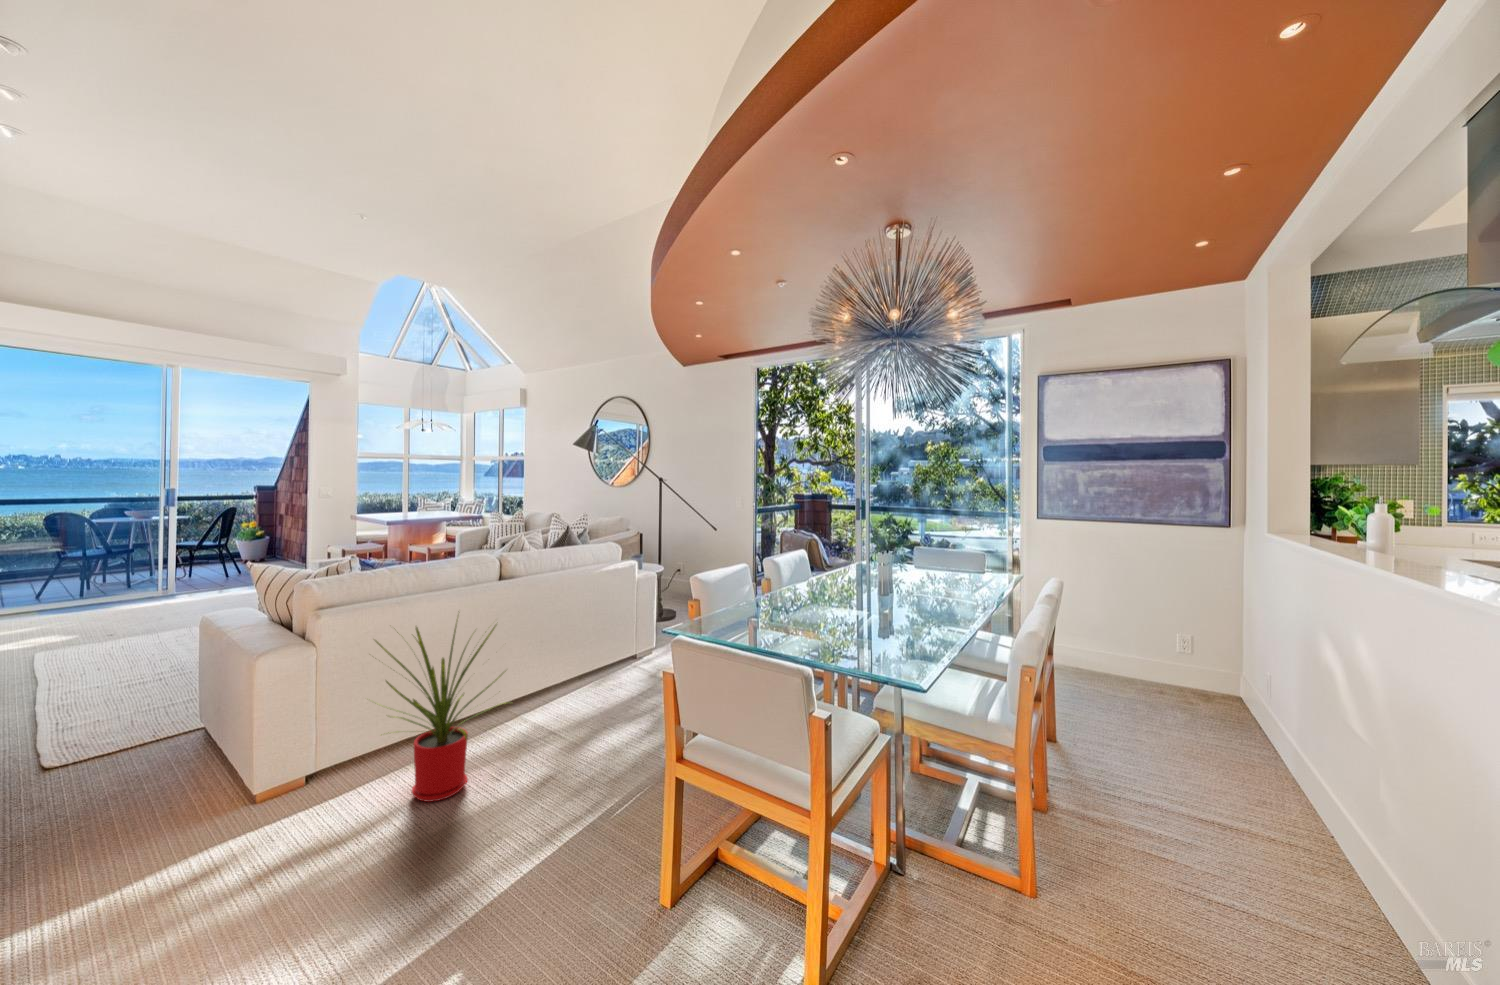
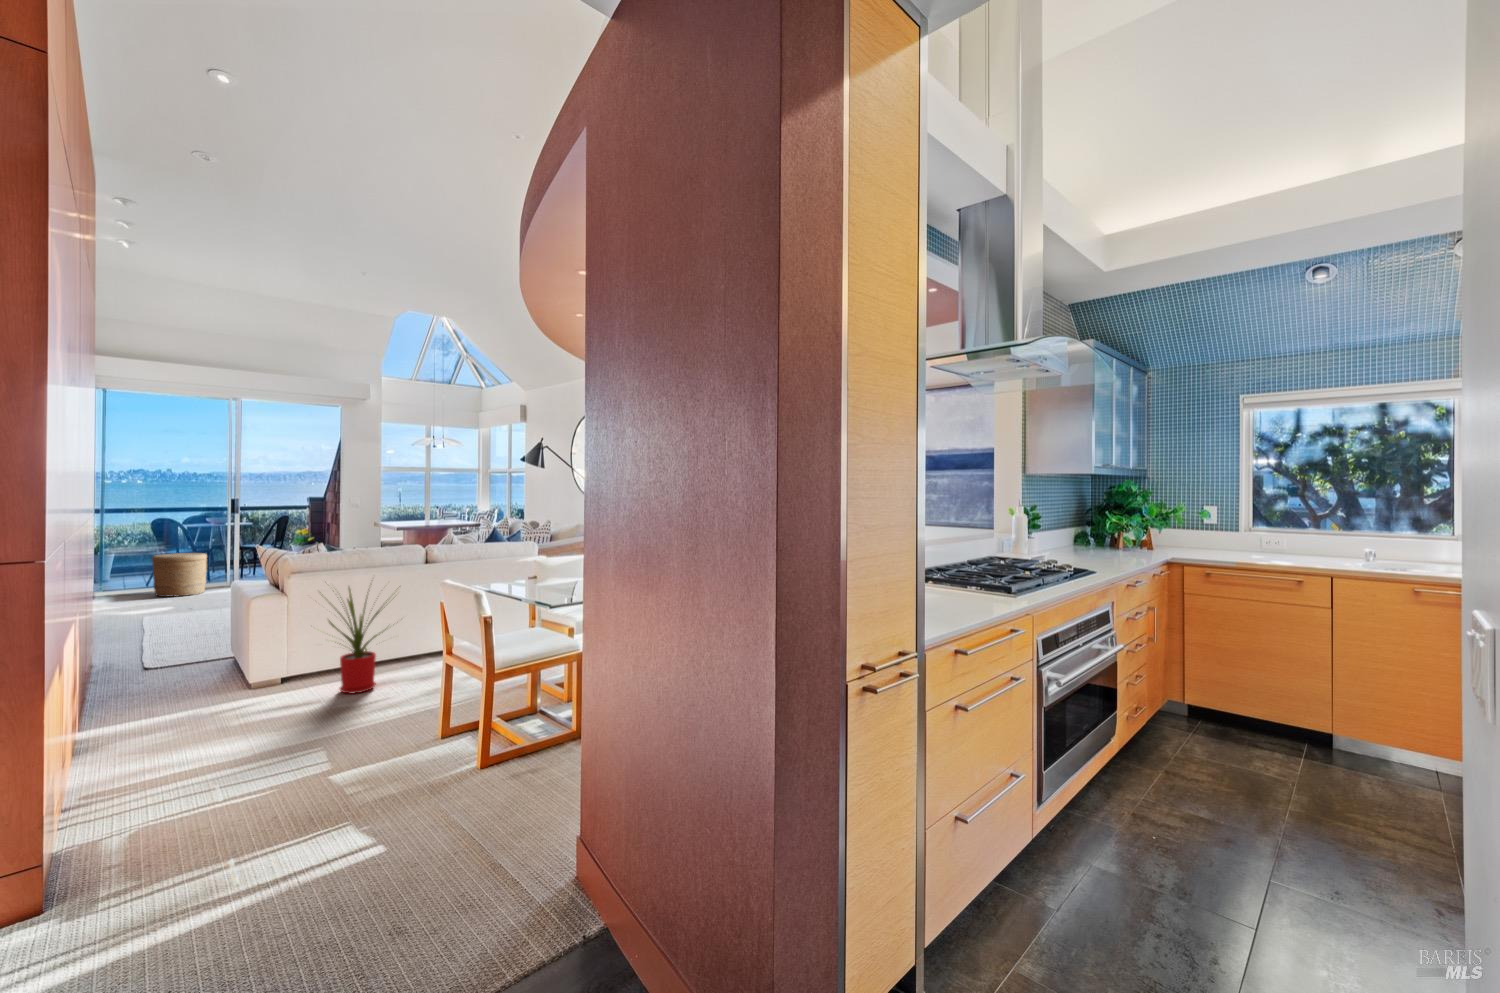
woven basket: none [44,555,129,615] -> present [152,553,207,597]

